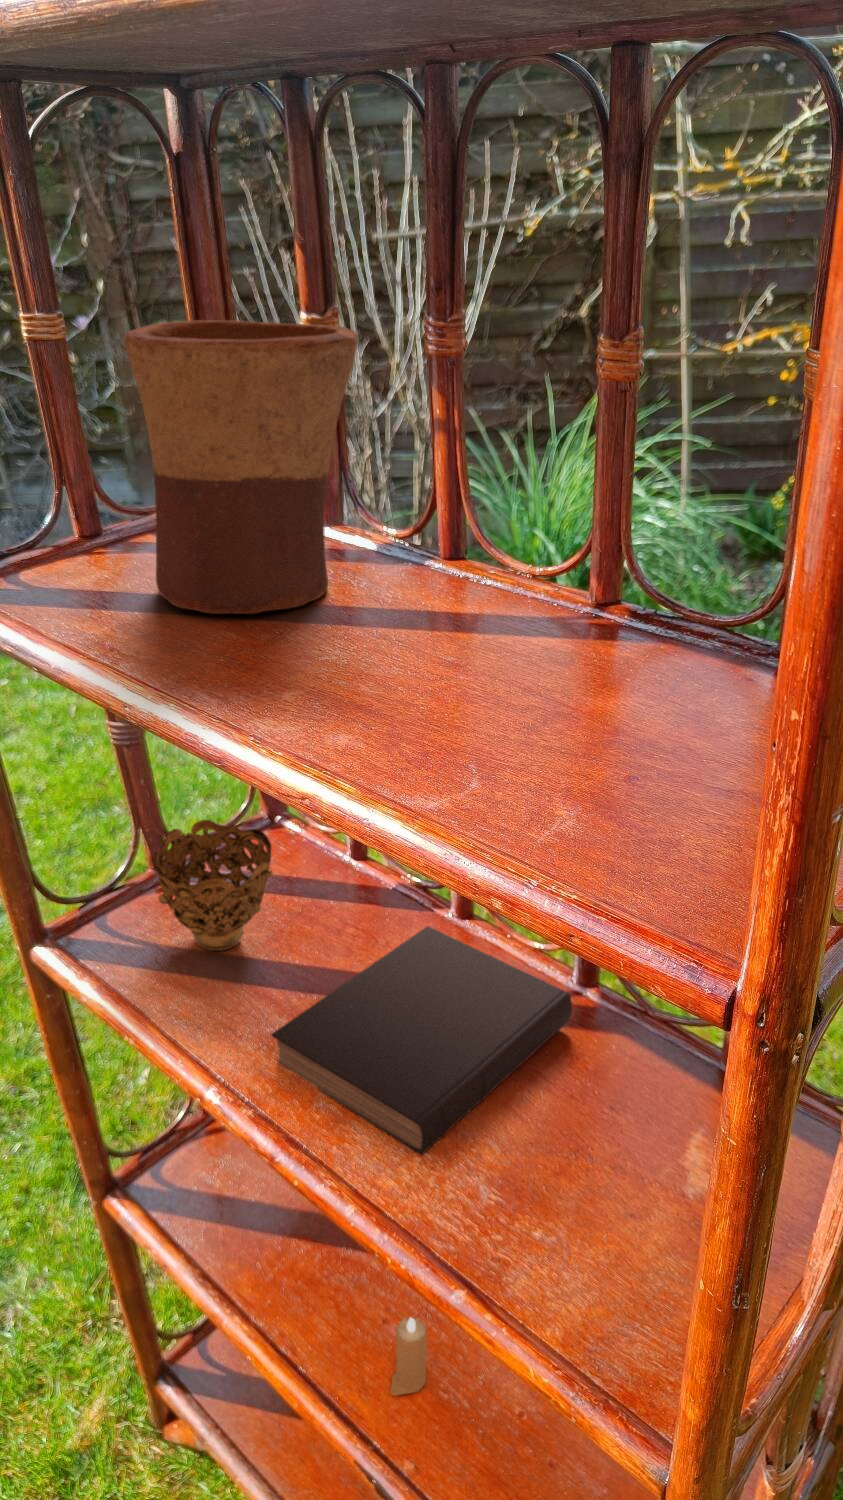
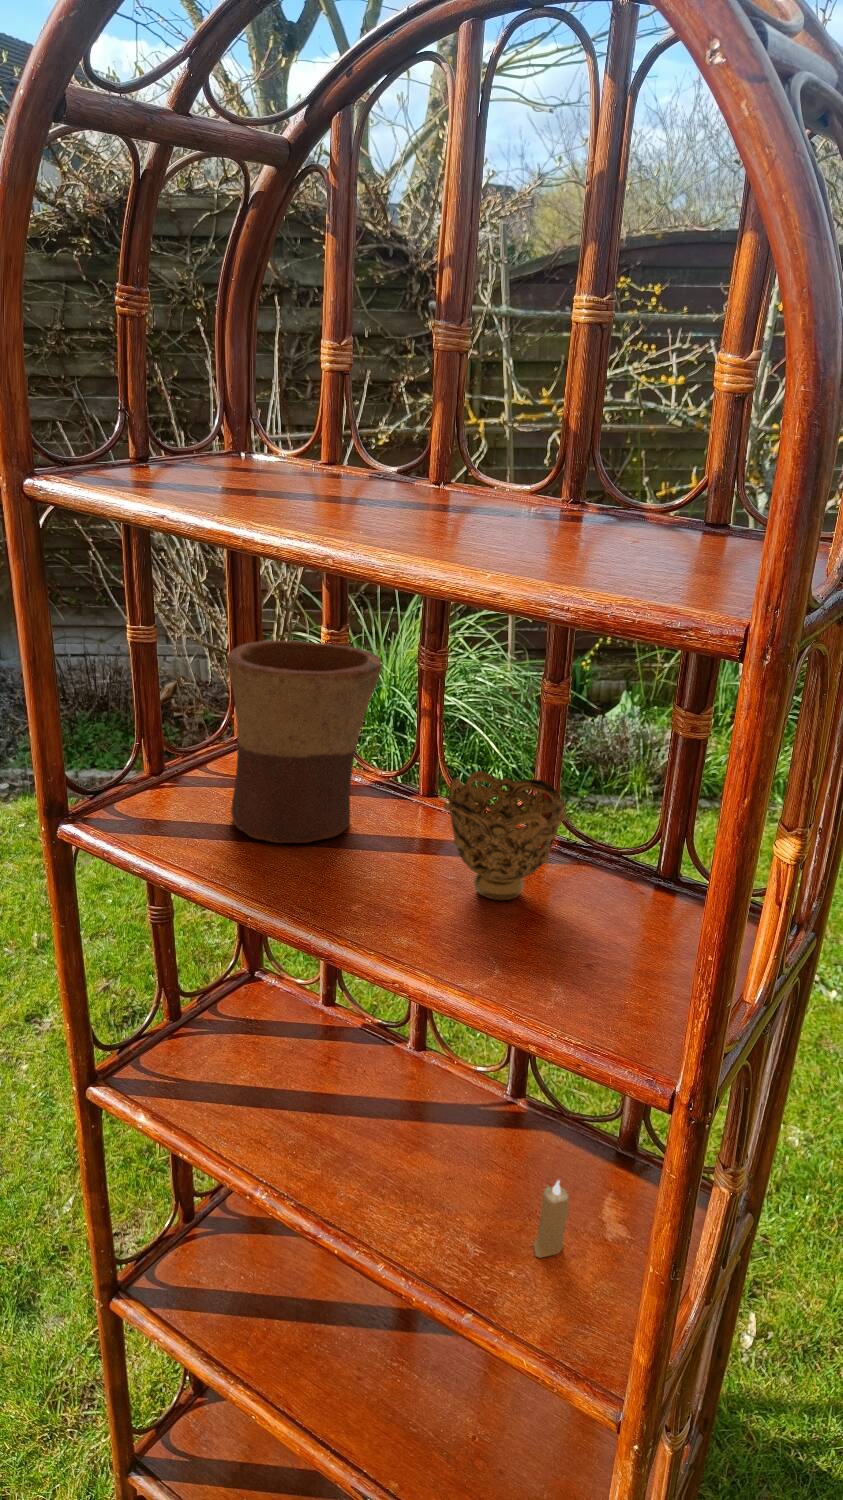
decorative bowl: present [152,820,273,951] -> present [444,771,566,900]
book: present [272,926,572,1155] -> none [296,1056,508,1227]
candle: present [390,1318,427,1396] -> present [534,1181,570,1258]

